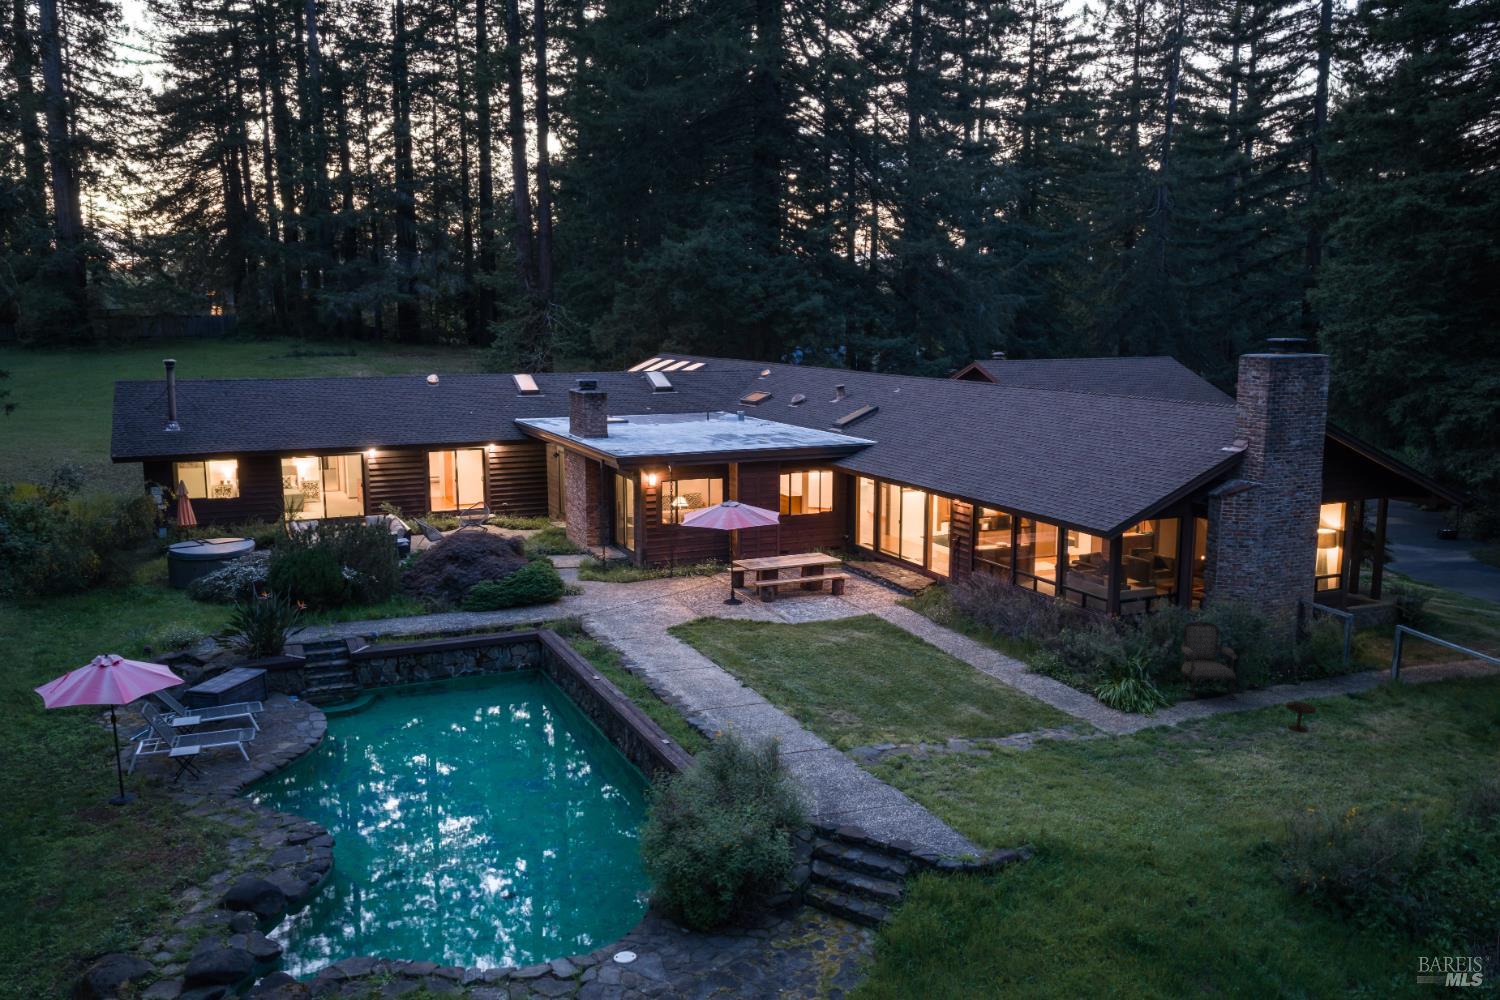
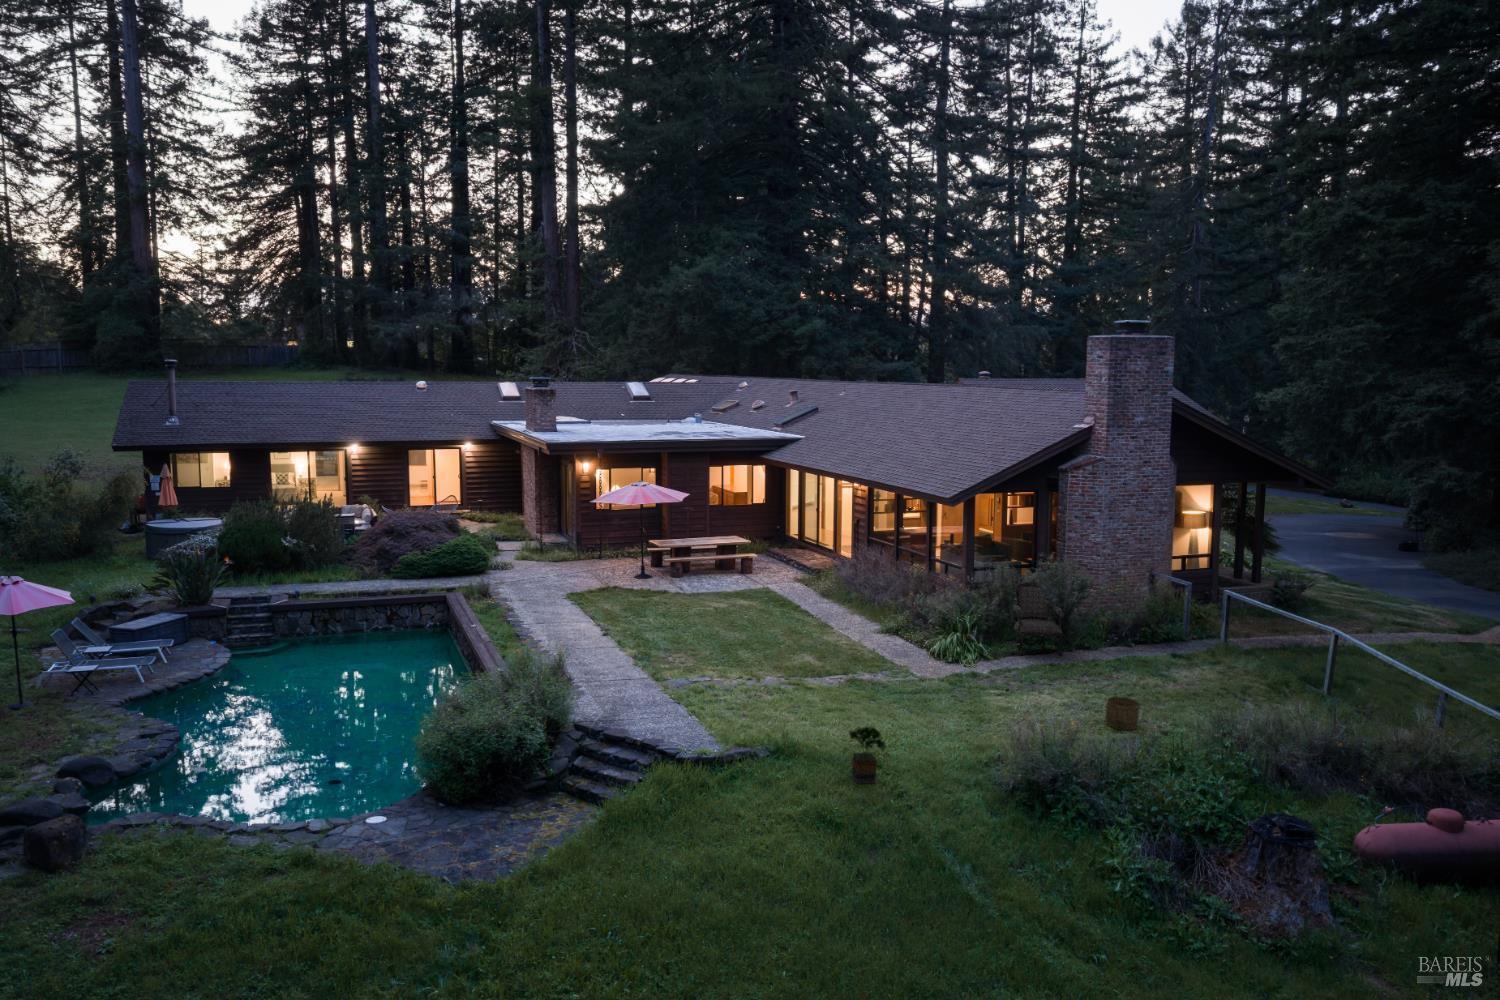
side table: present [1286,702,1316,733] -> none [1078,646,1105,695]
wooden bucket: none [1348,763,1387,800] -> present [1106,696,1140,730]
potted tree: none [1139,818,1185,881] -> present [849,727,886,784]

